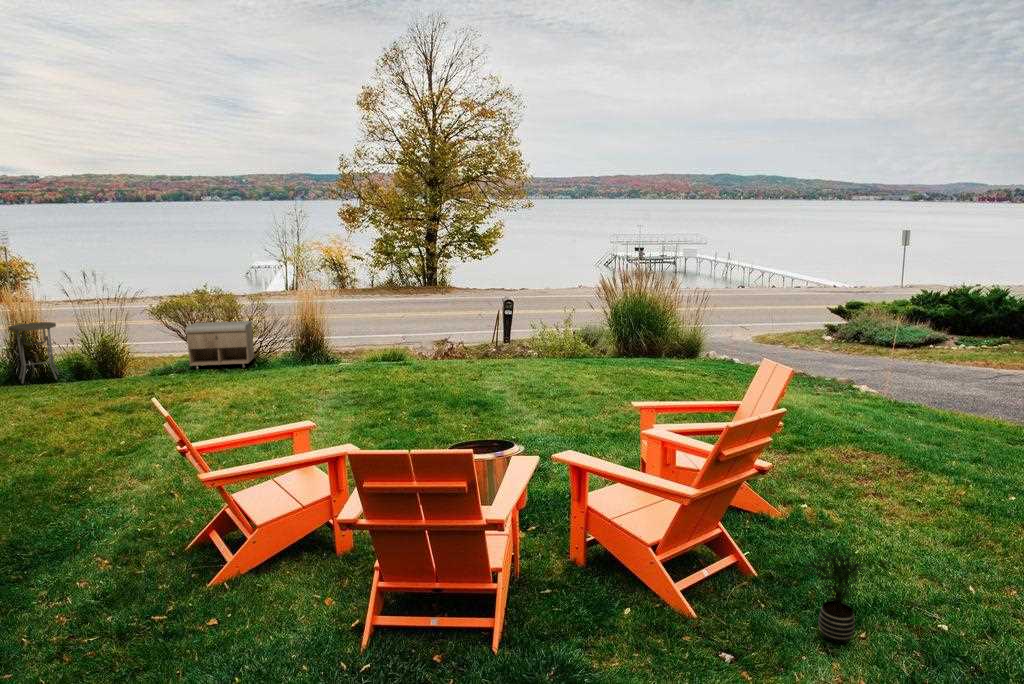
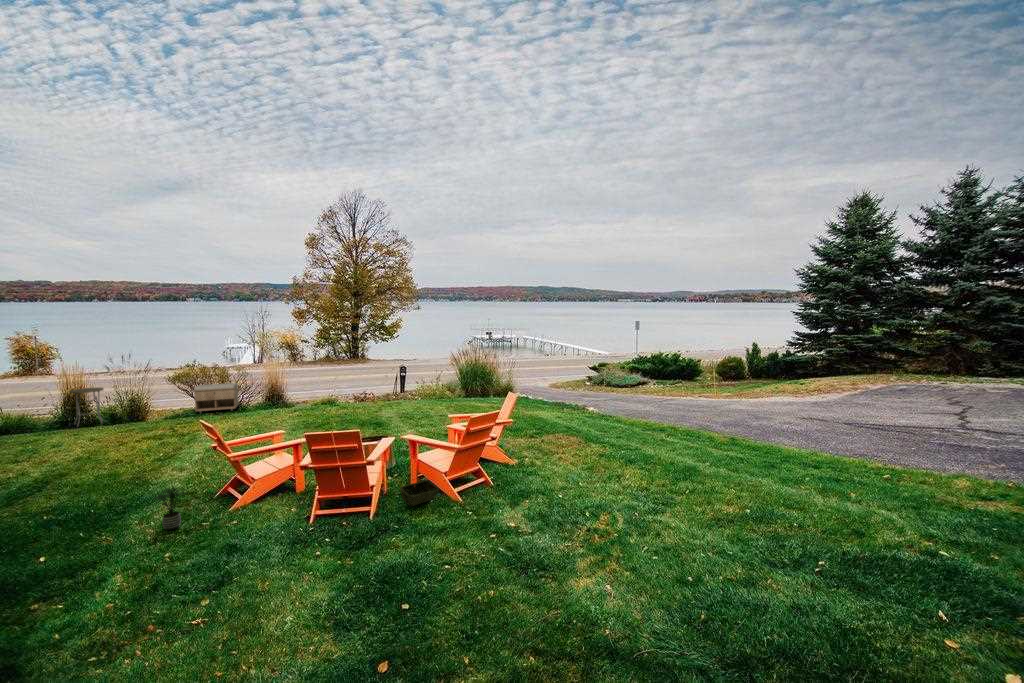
potted plant: present [804,549,870,644] -> present [154,487,187,531]
woven basket: none [552,557,638,619] -> present [400,480,439,506]

